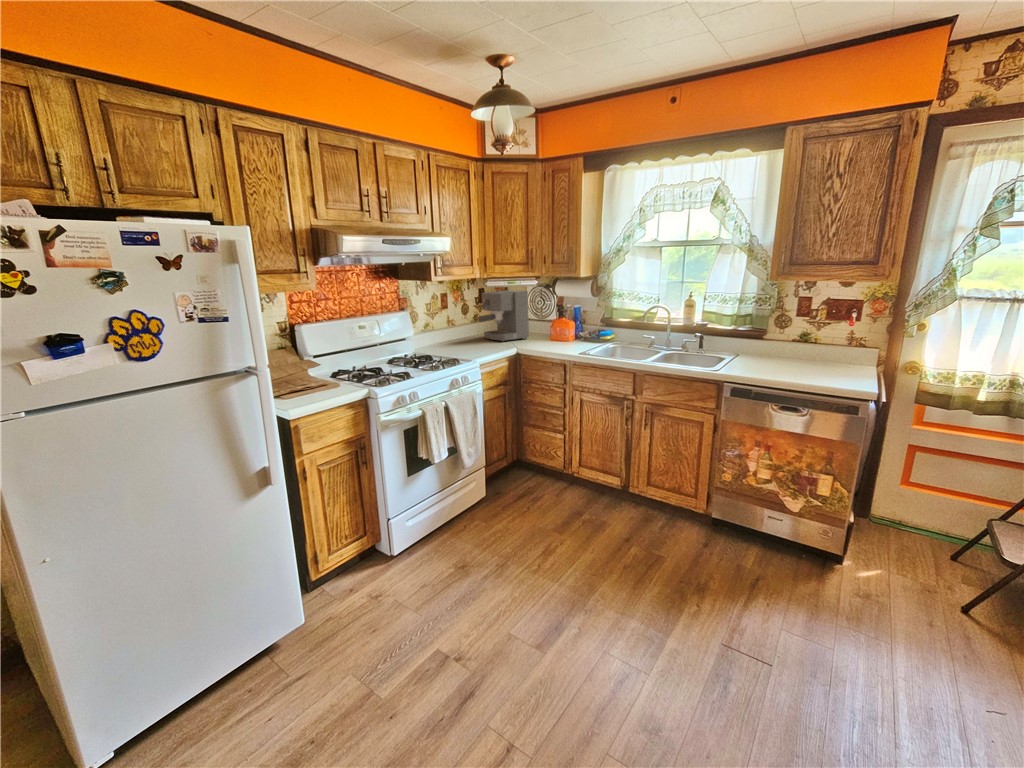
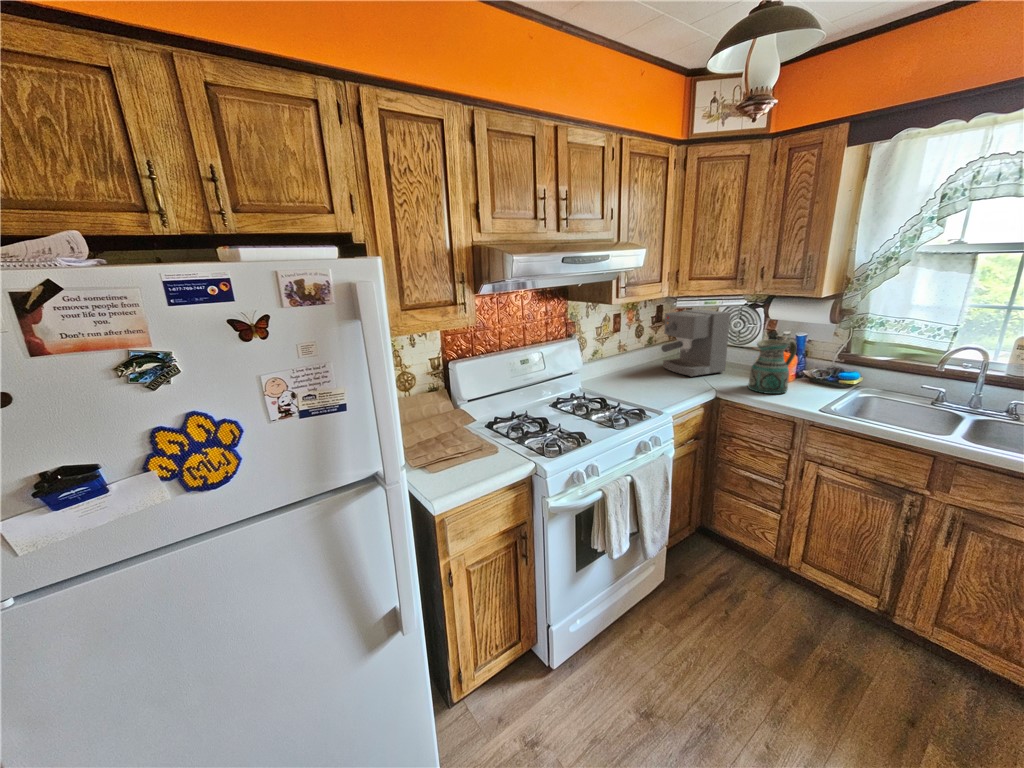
ceramic pitcher: none [540,307,569,347] -> present [748,339,796,394]

